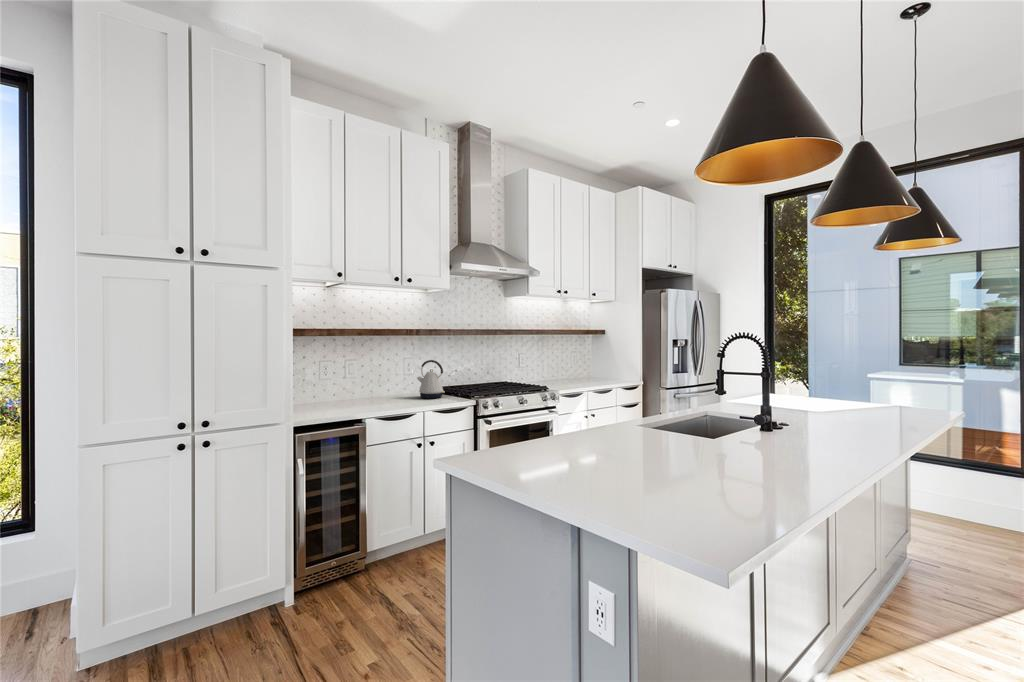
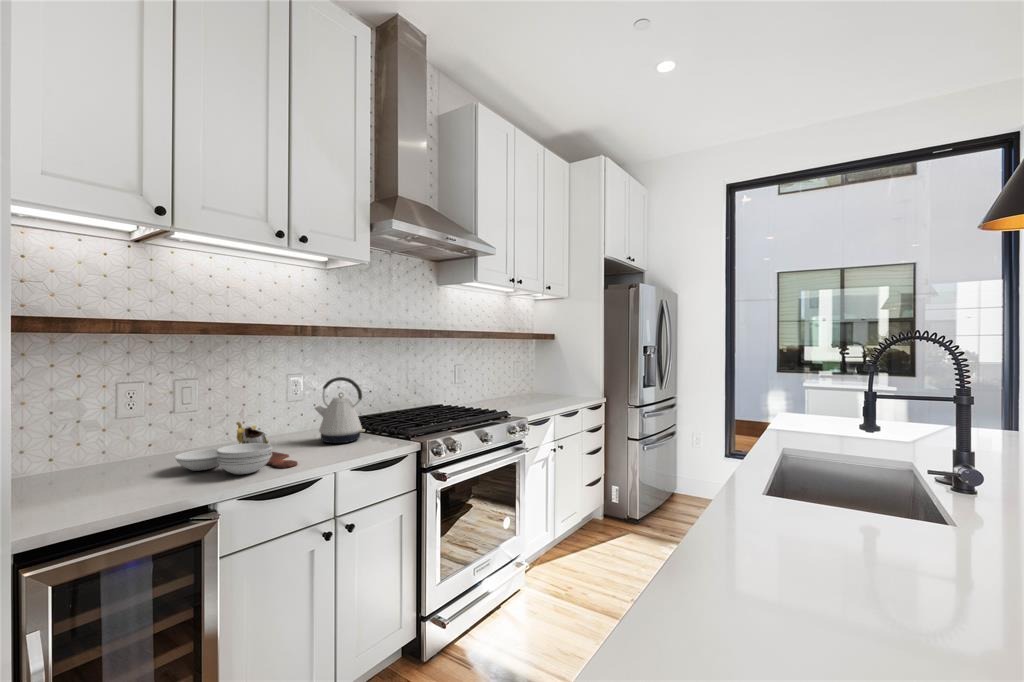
cutting board: none [347,383,405,408] -> present [175,422,298,474]

